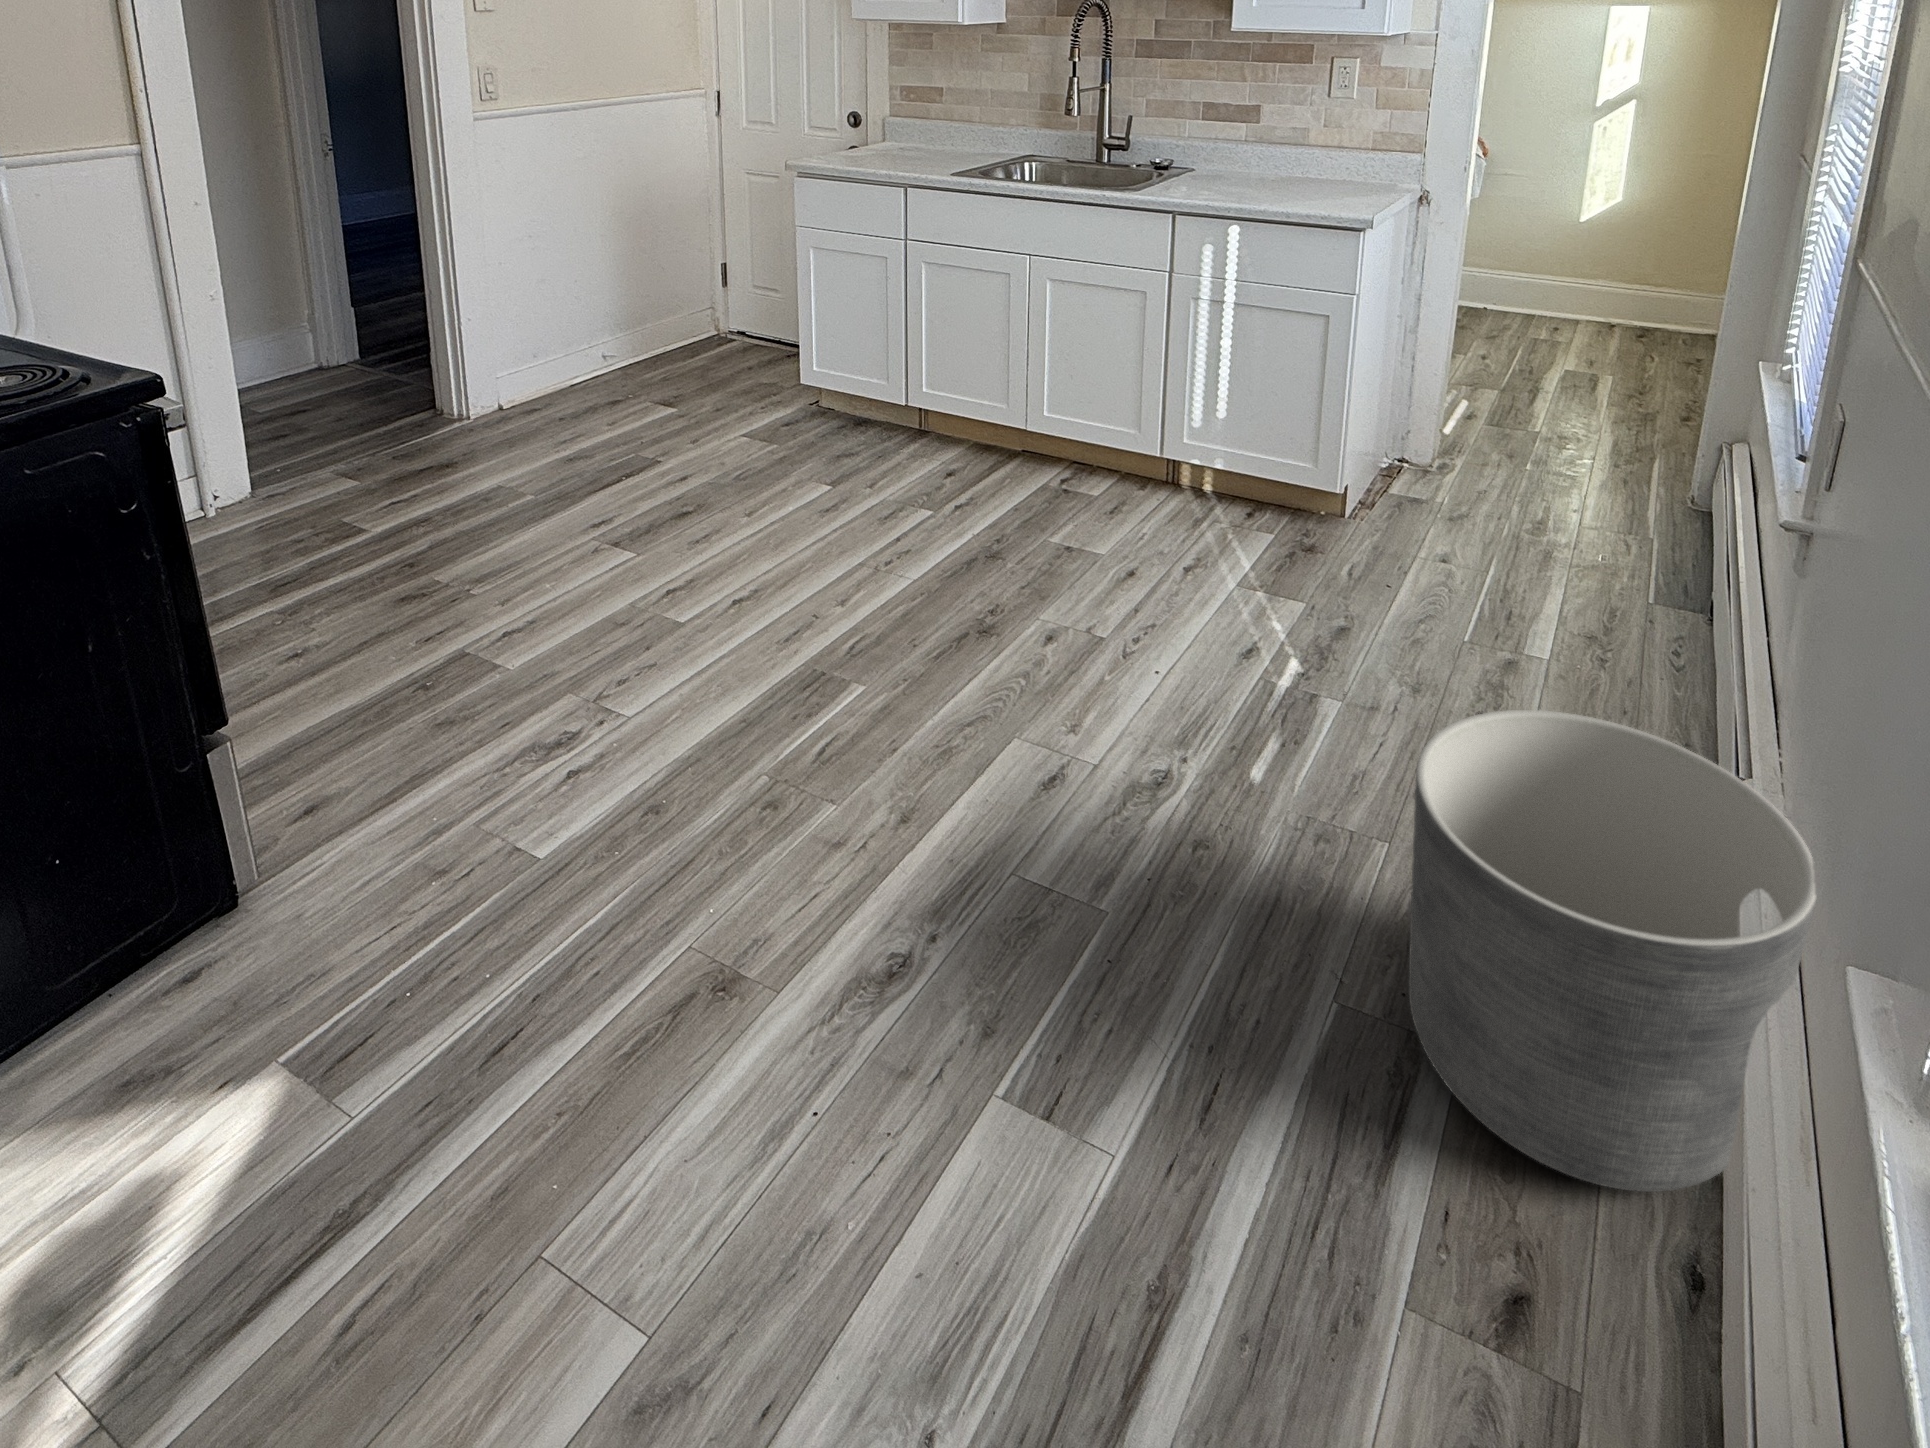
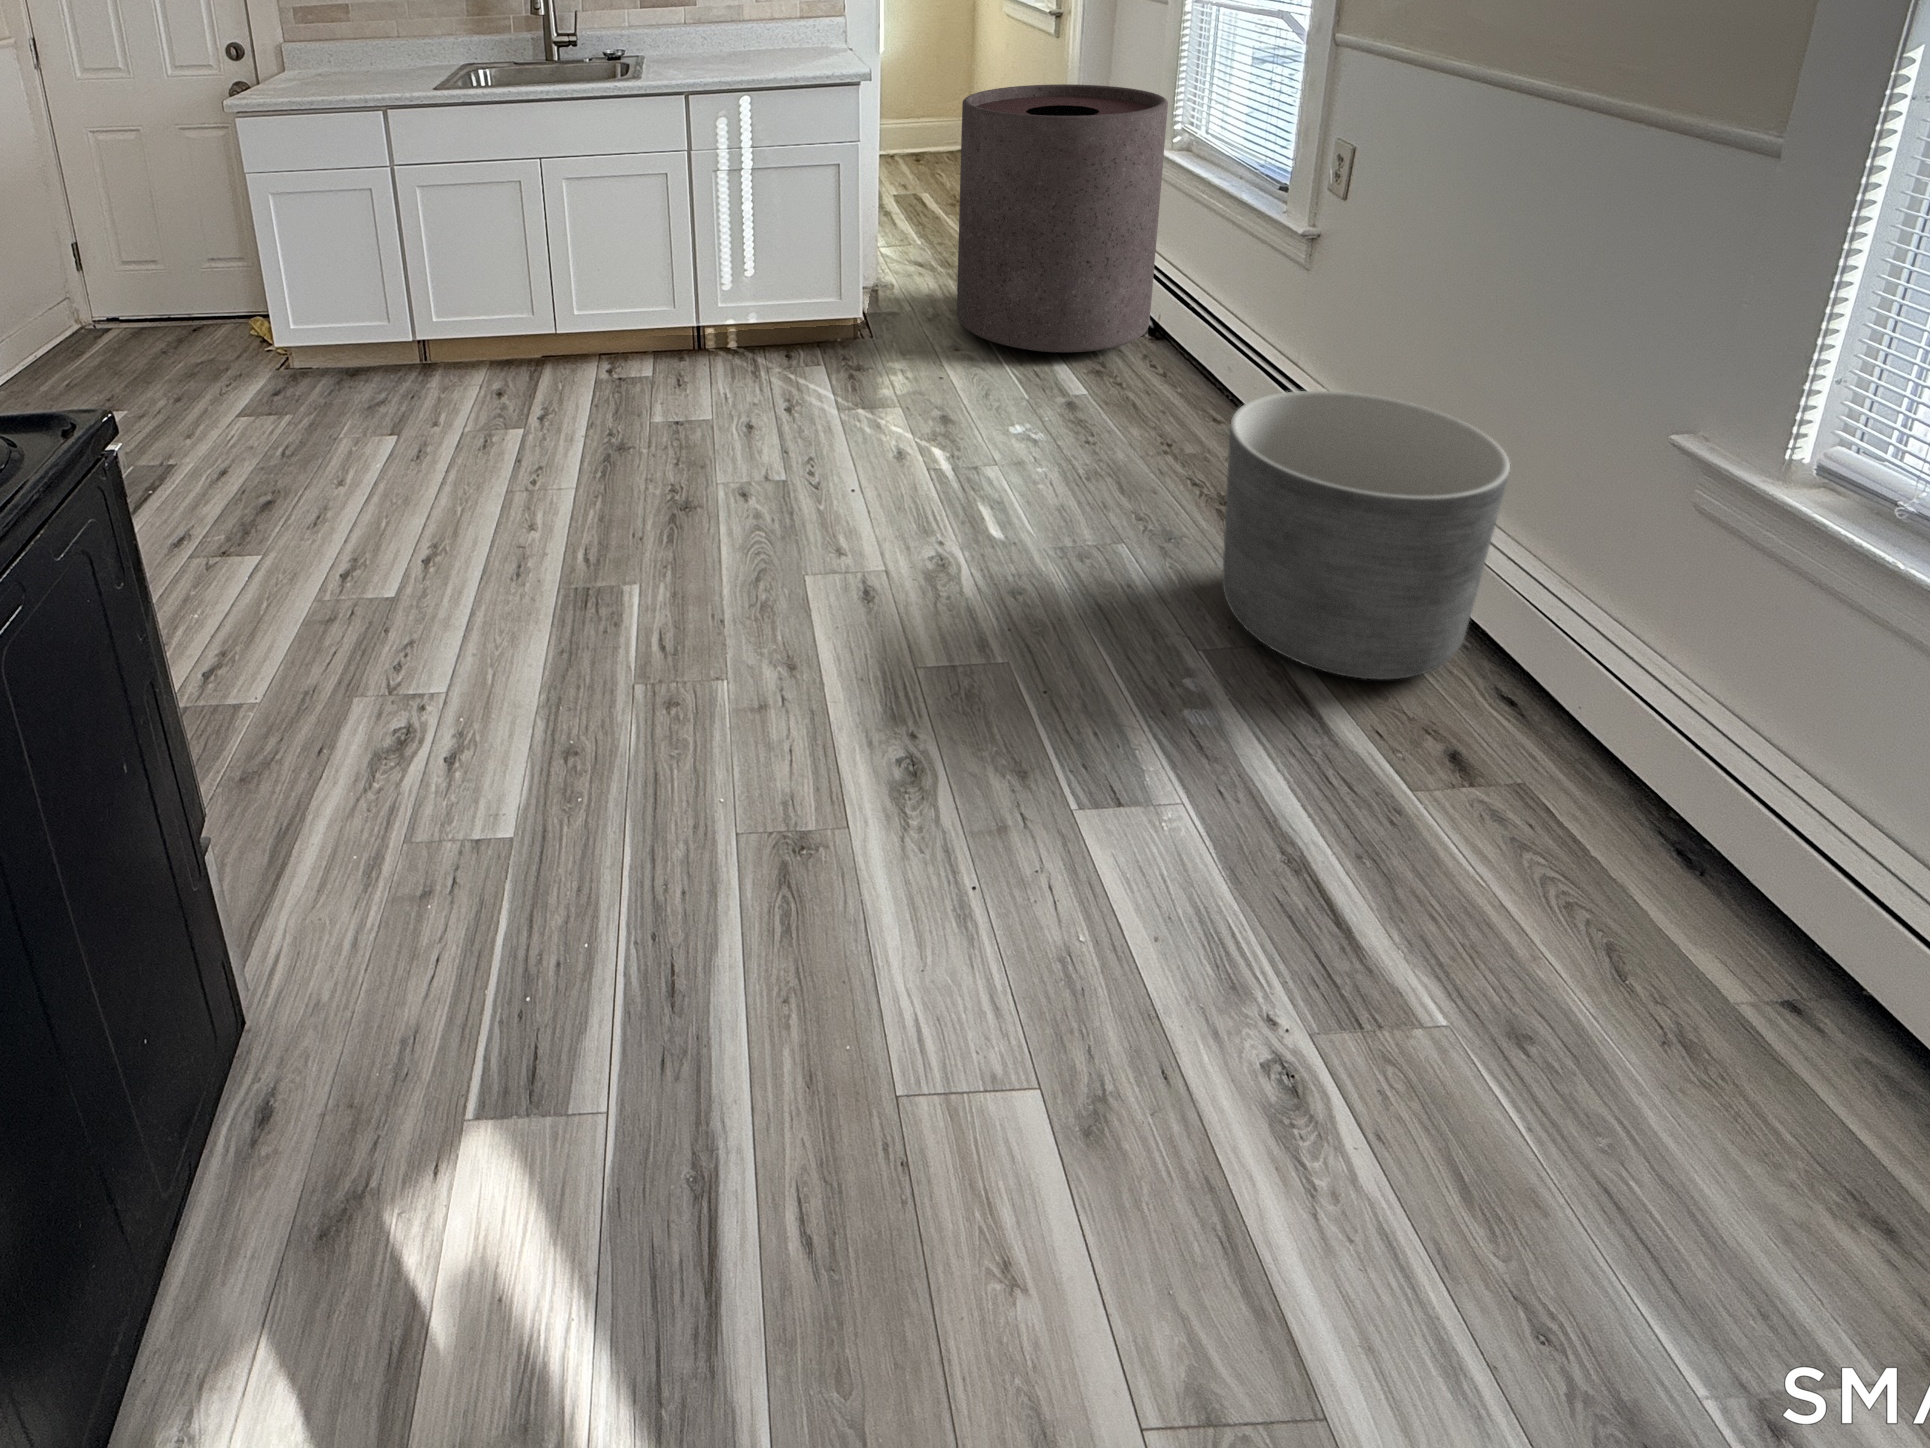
trash can: none [1467,254,1786,613] -> present [957,84,1168,353]

